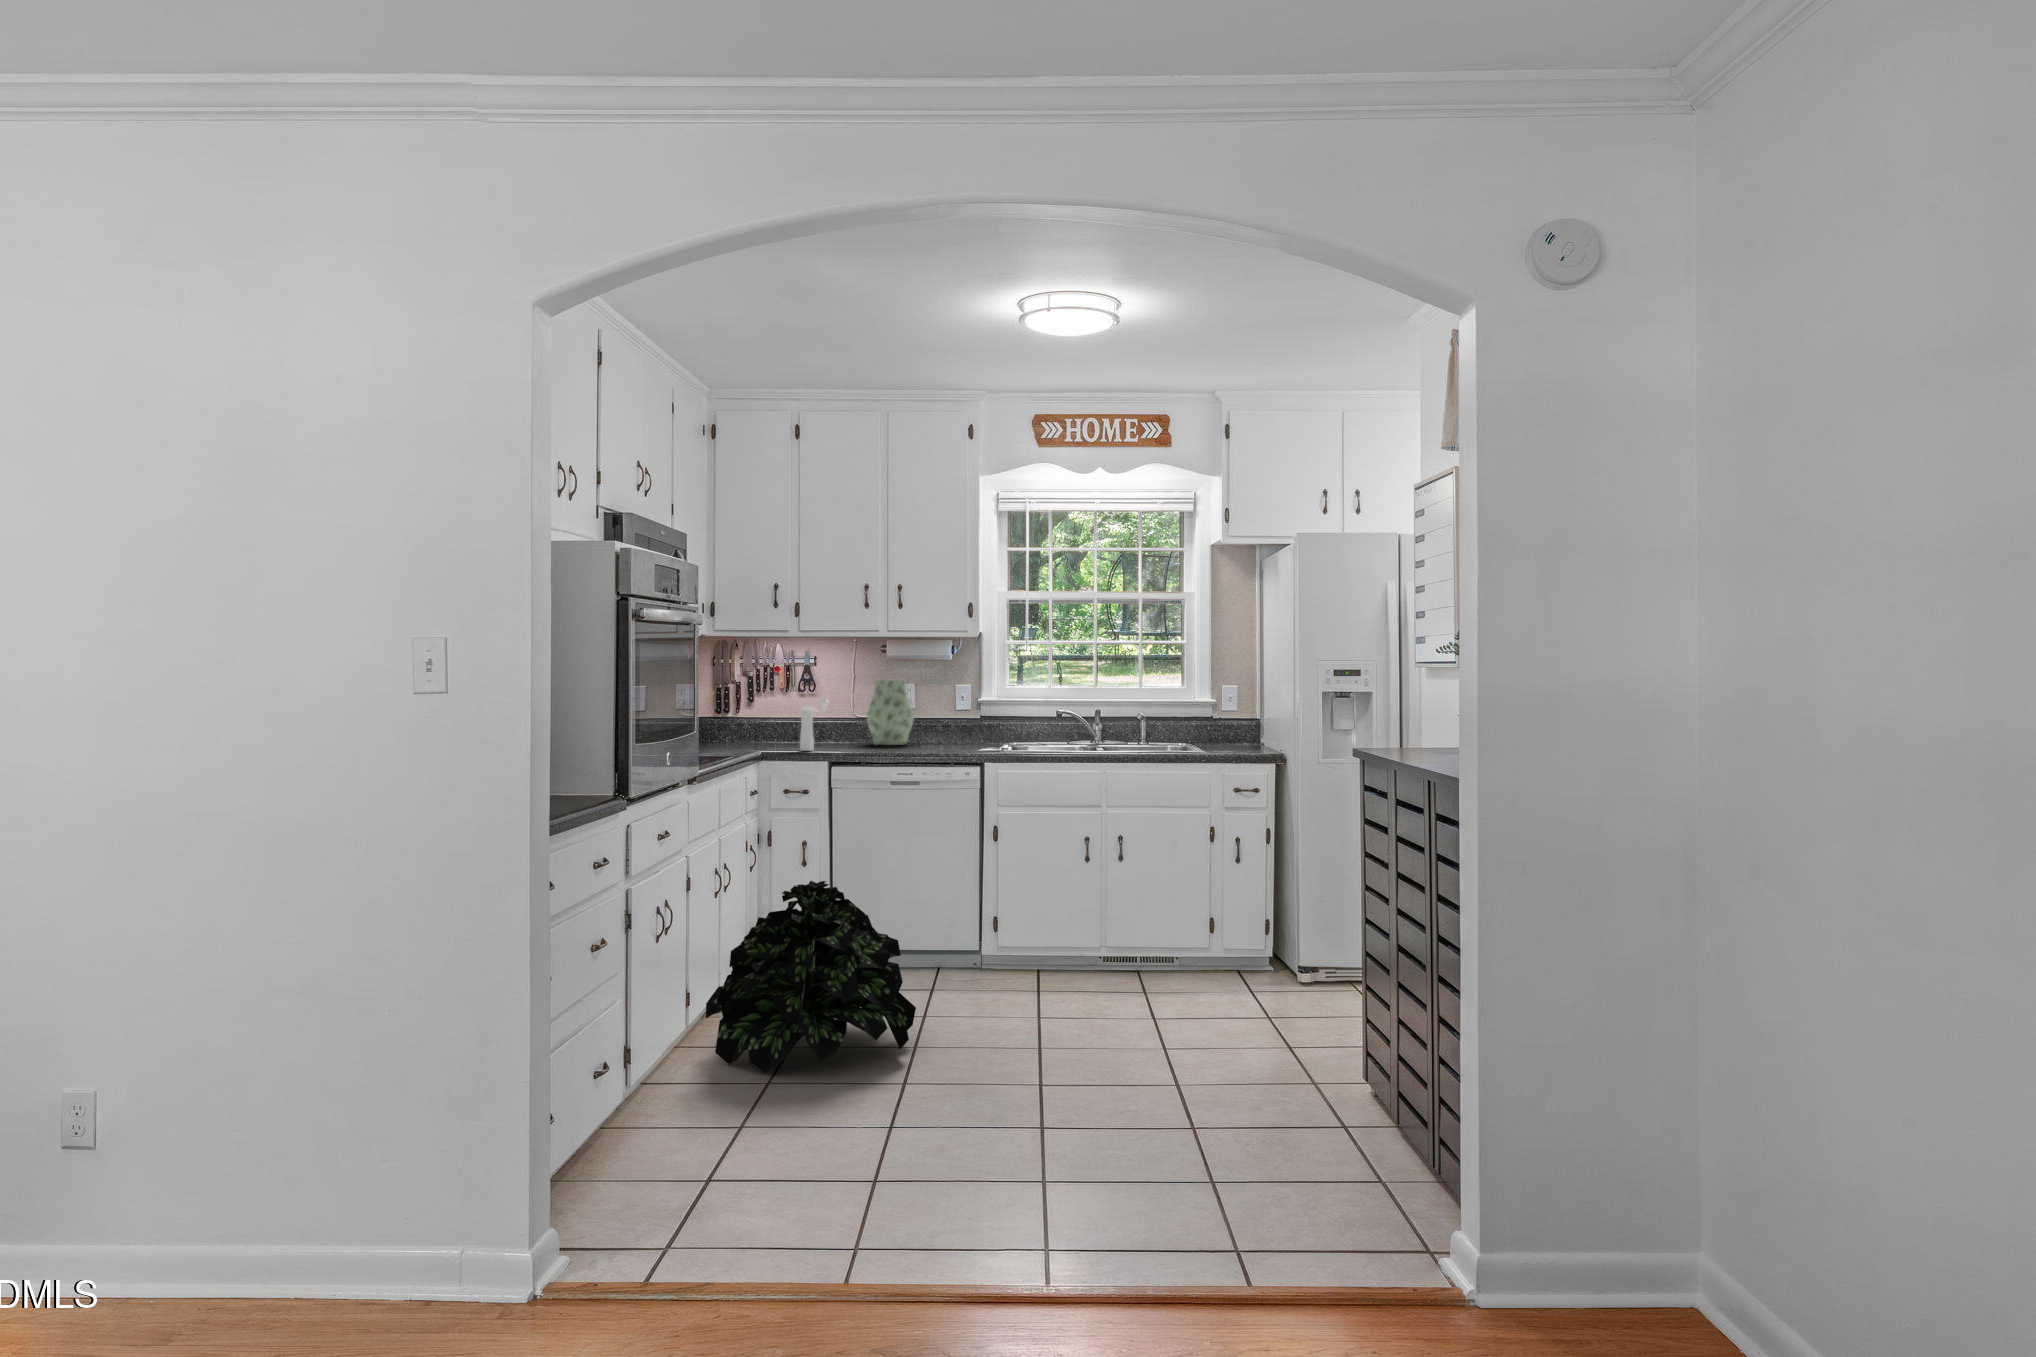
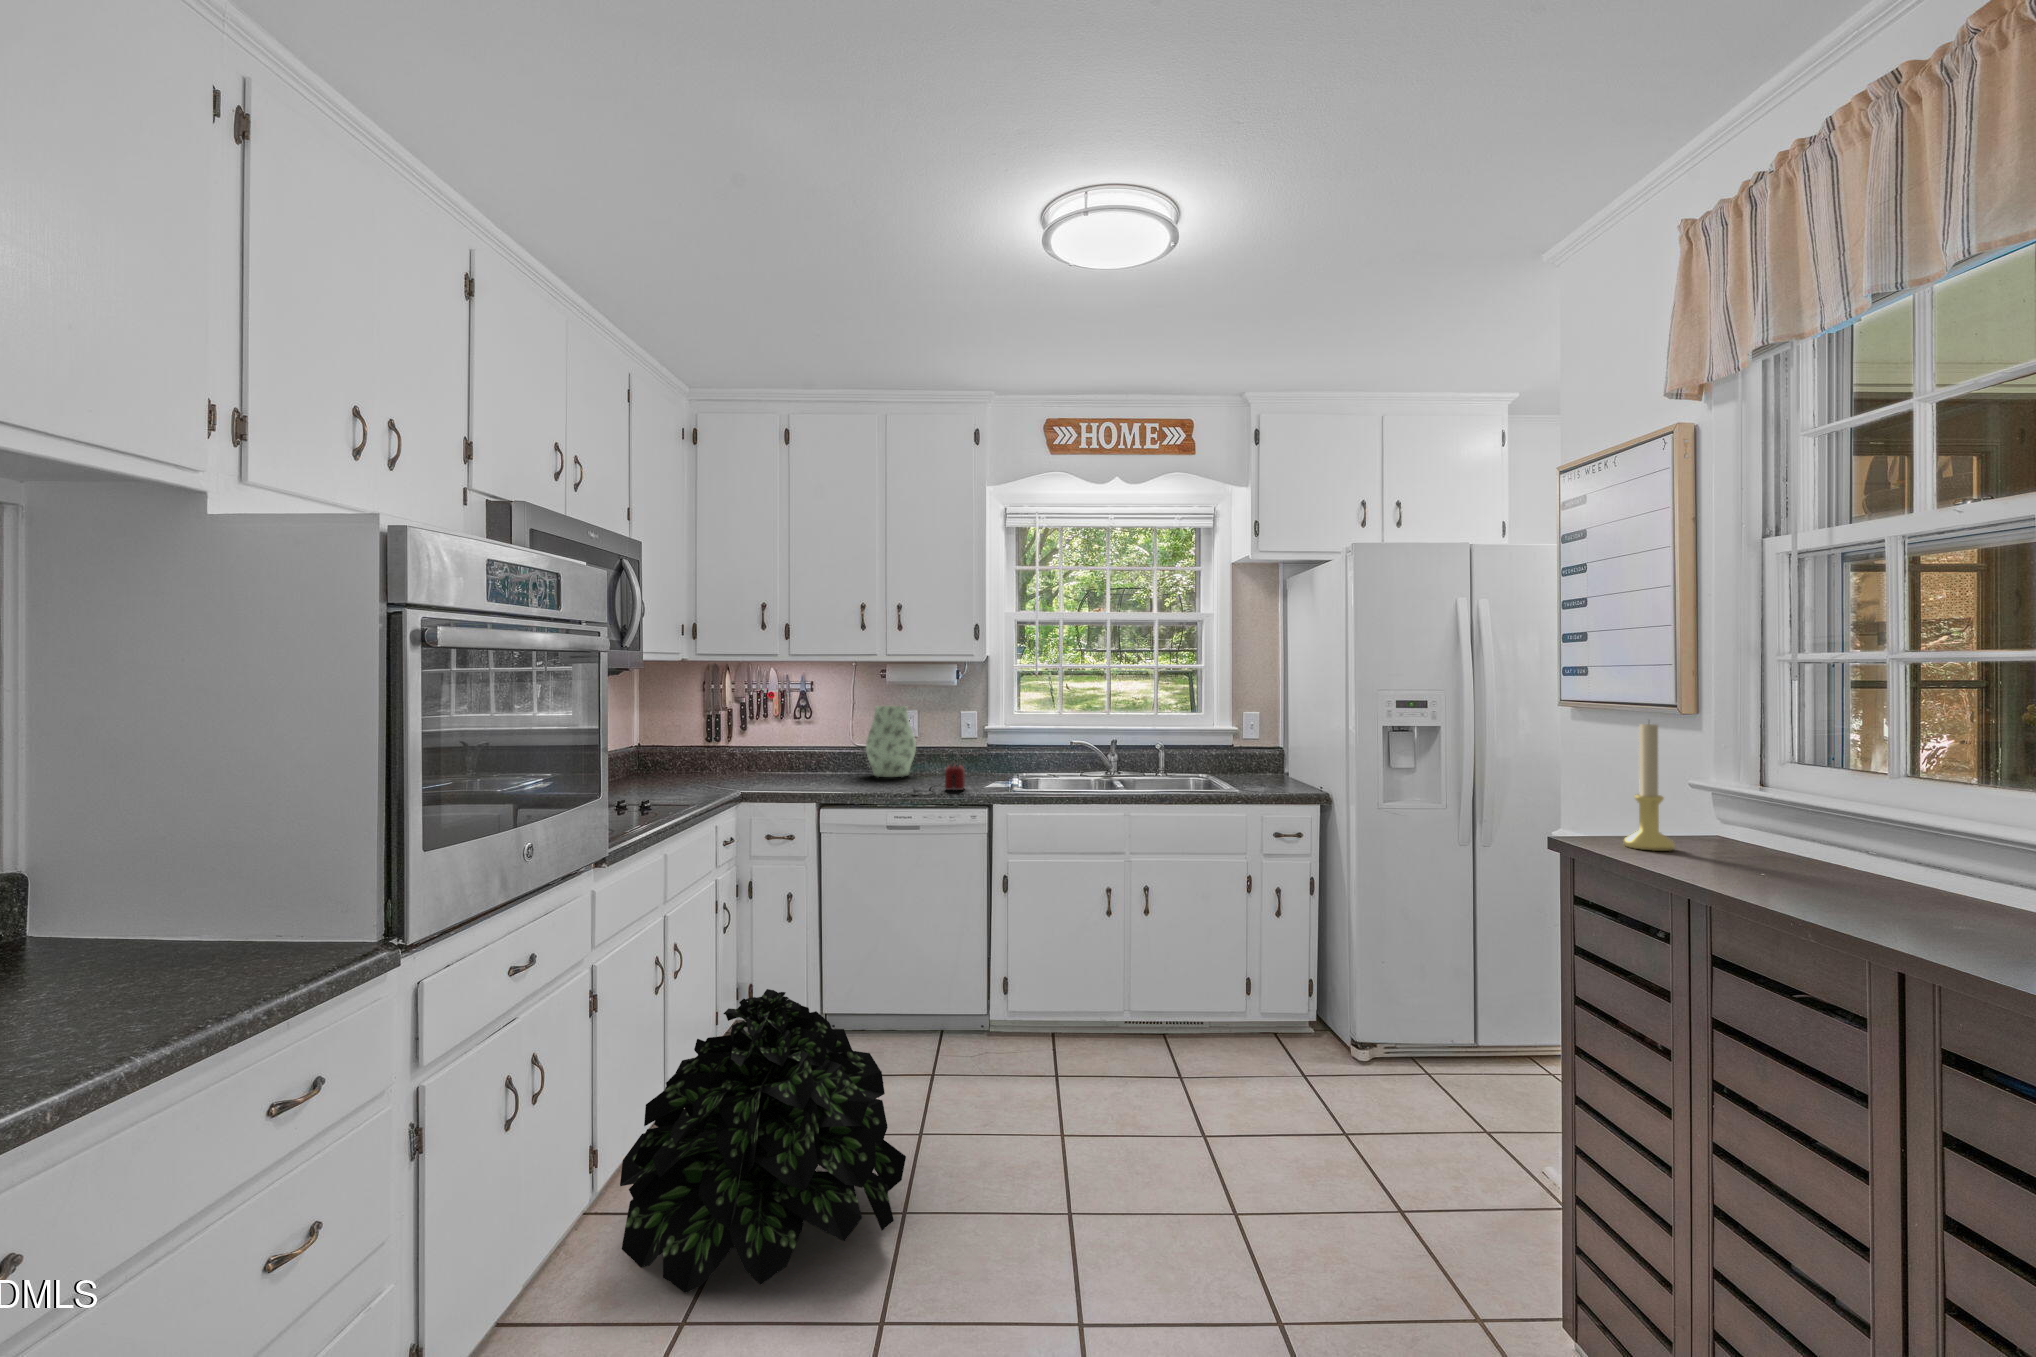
candle holder: none [1397,668,1427,753] -> present [1623,724,1675,851]
pepper mill: present [800,699,829,751] -> none [786,730,820,790]
toaster: none [912,729,959,753] -> present [913,765,965,793]

